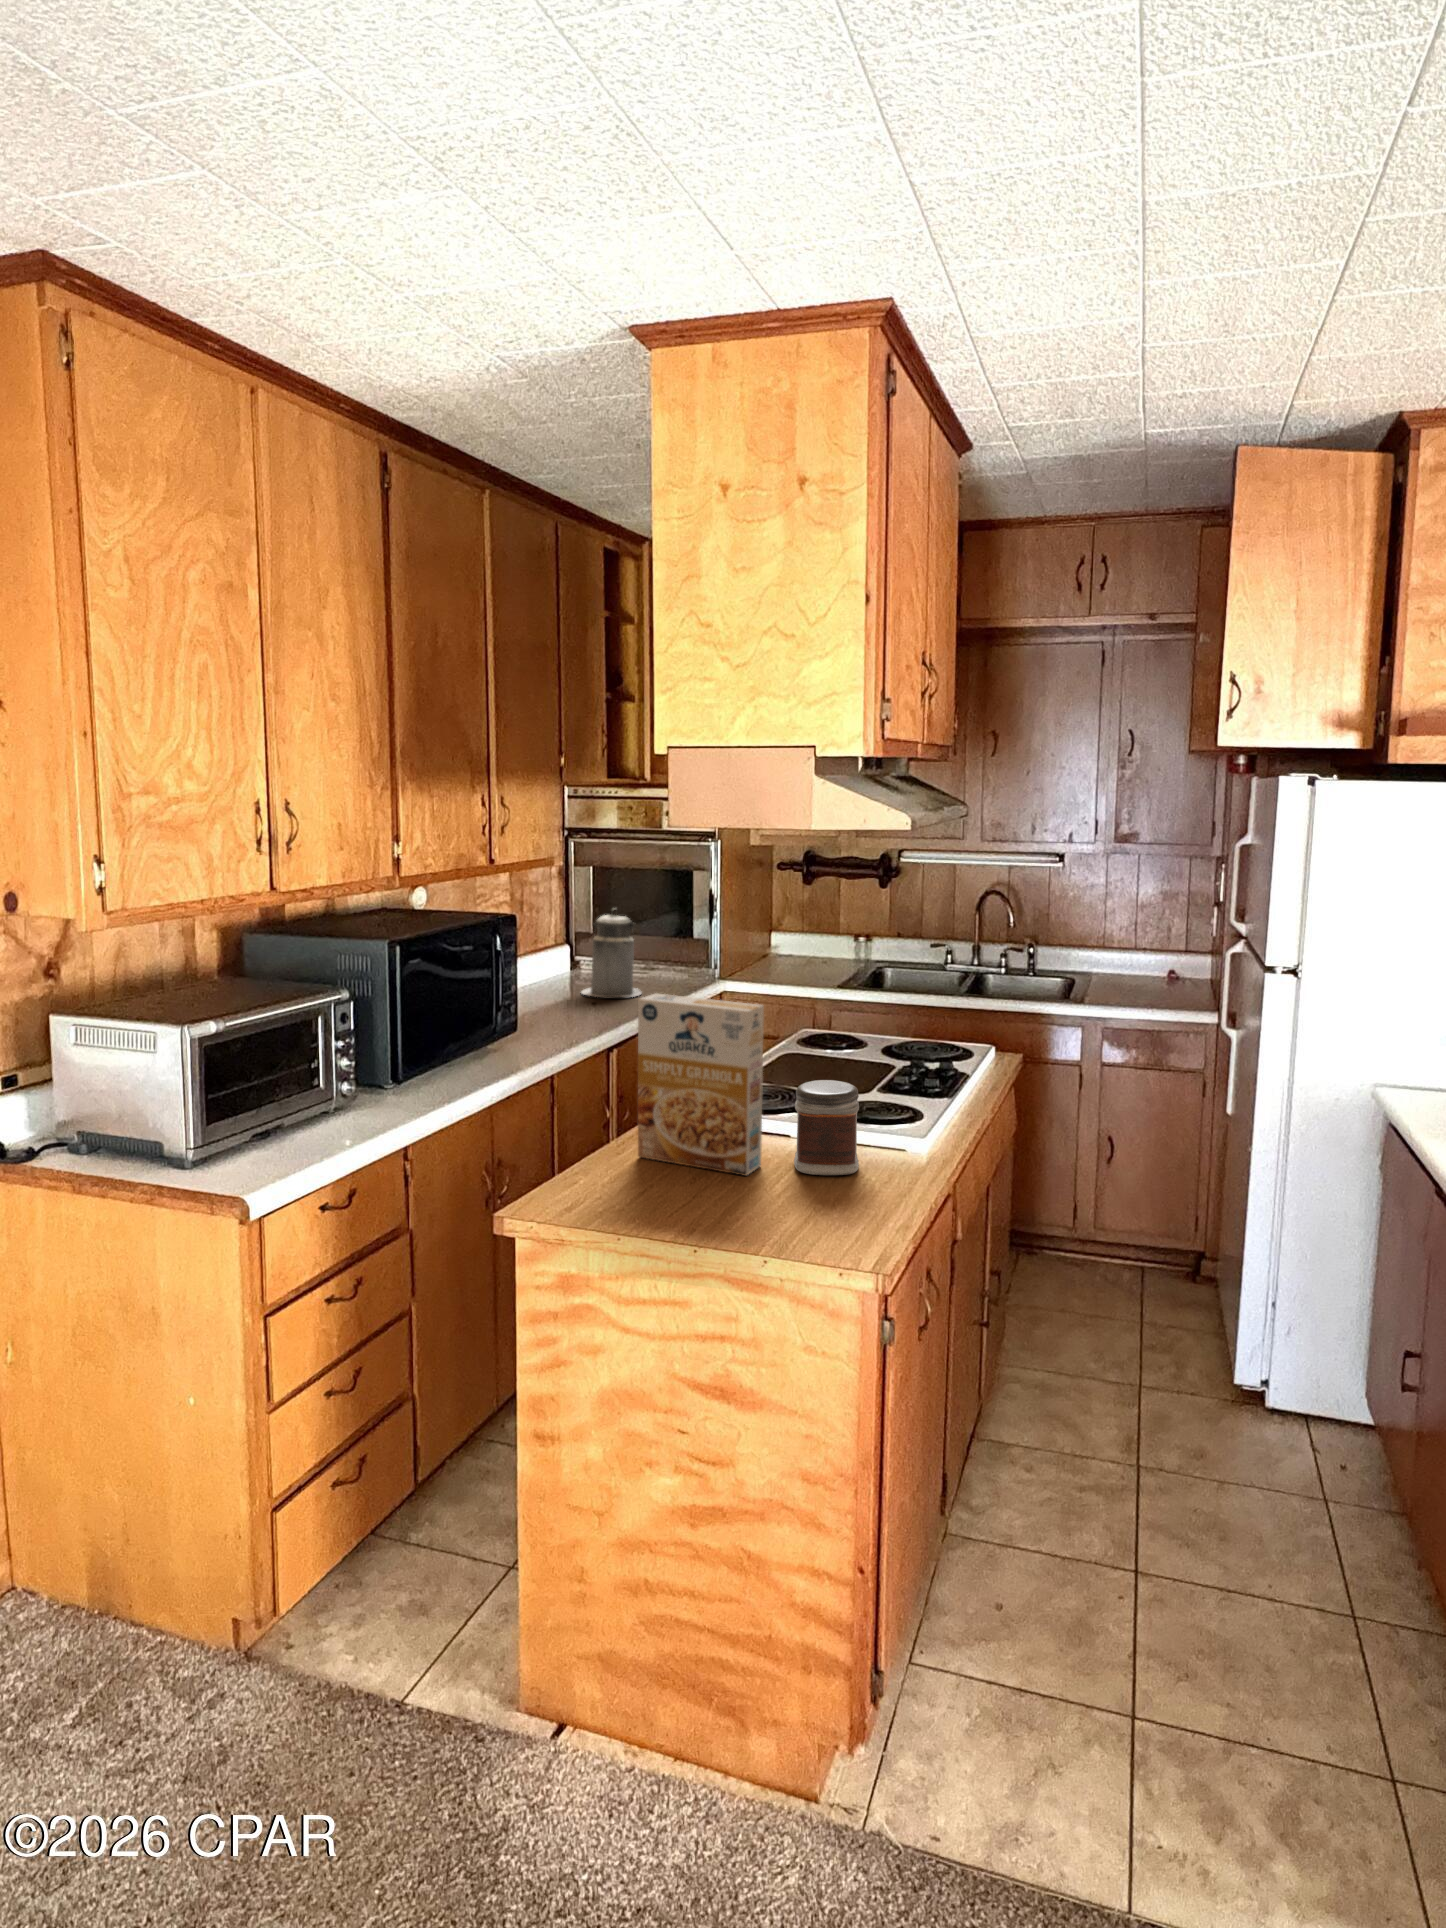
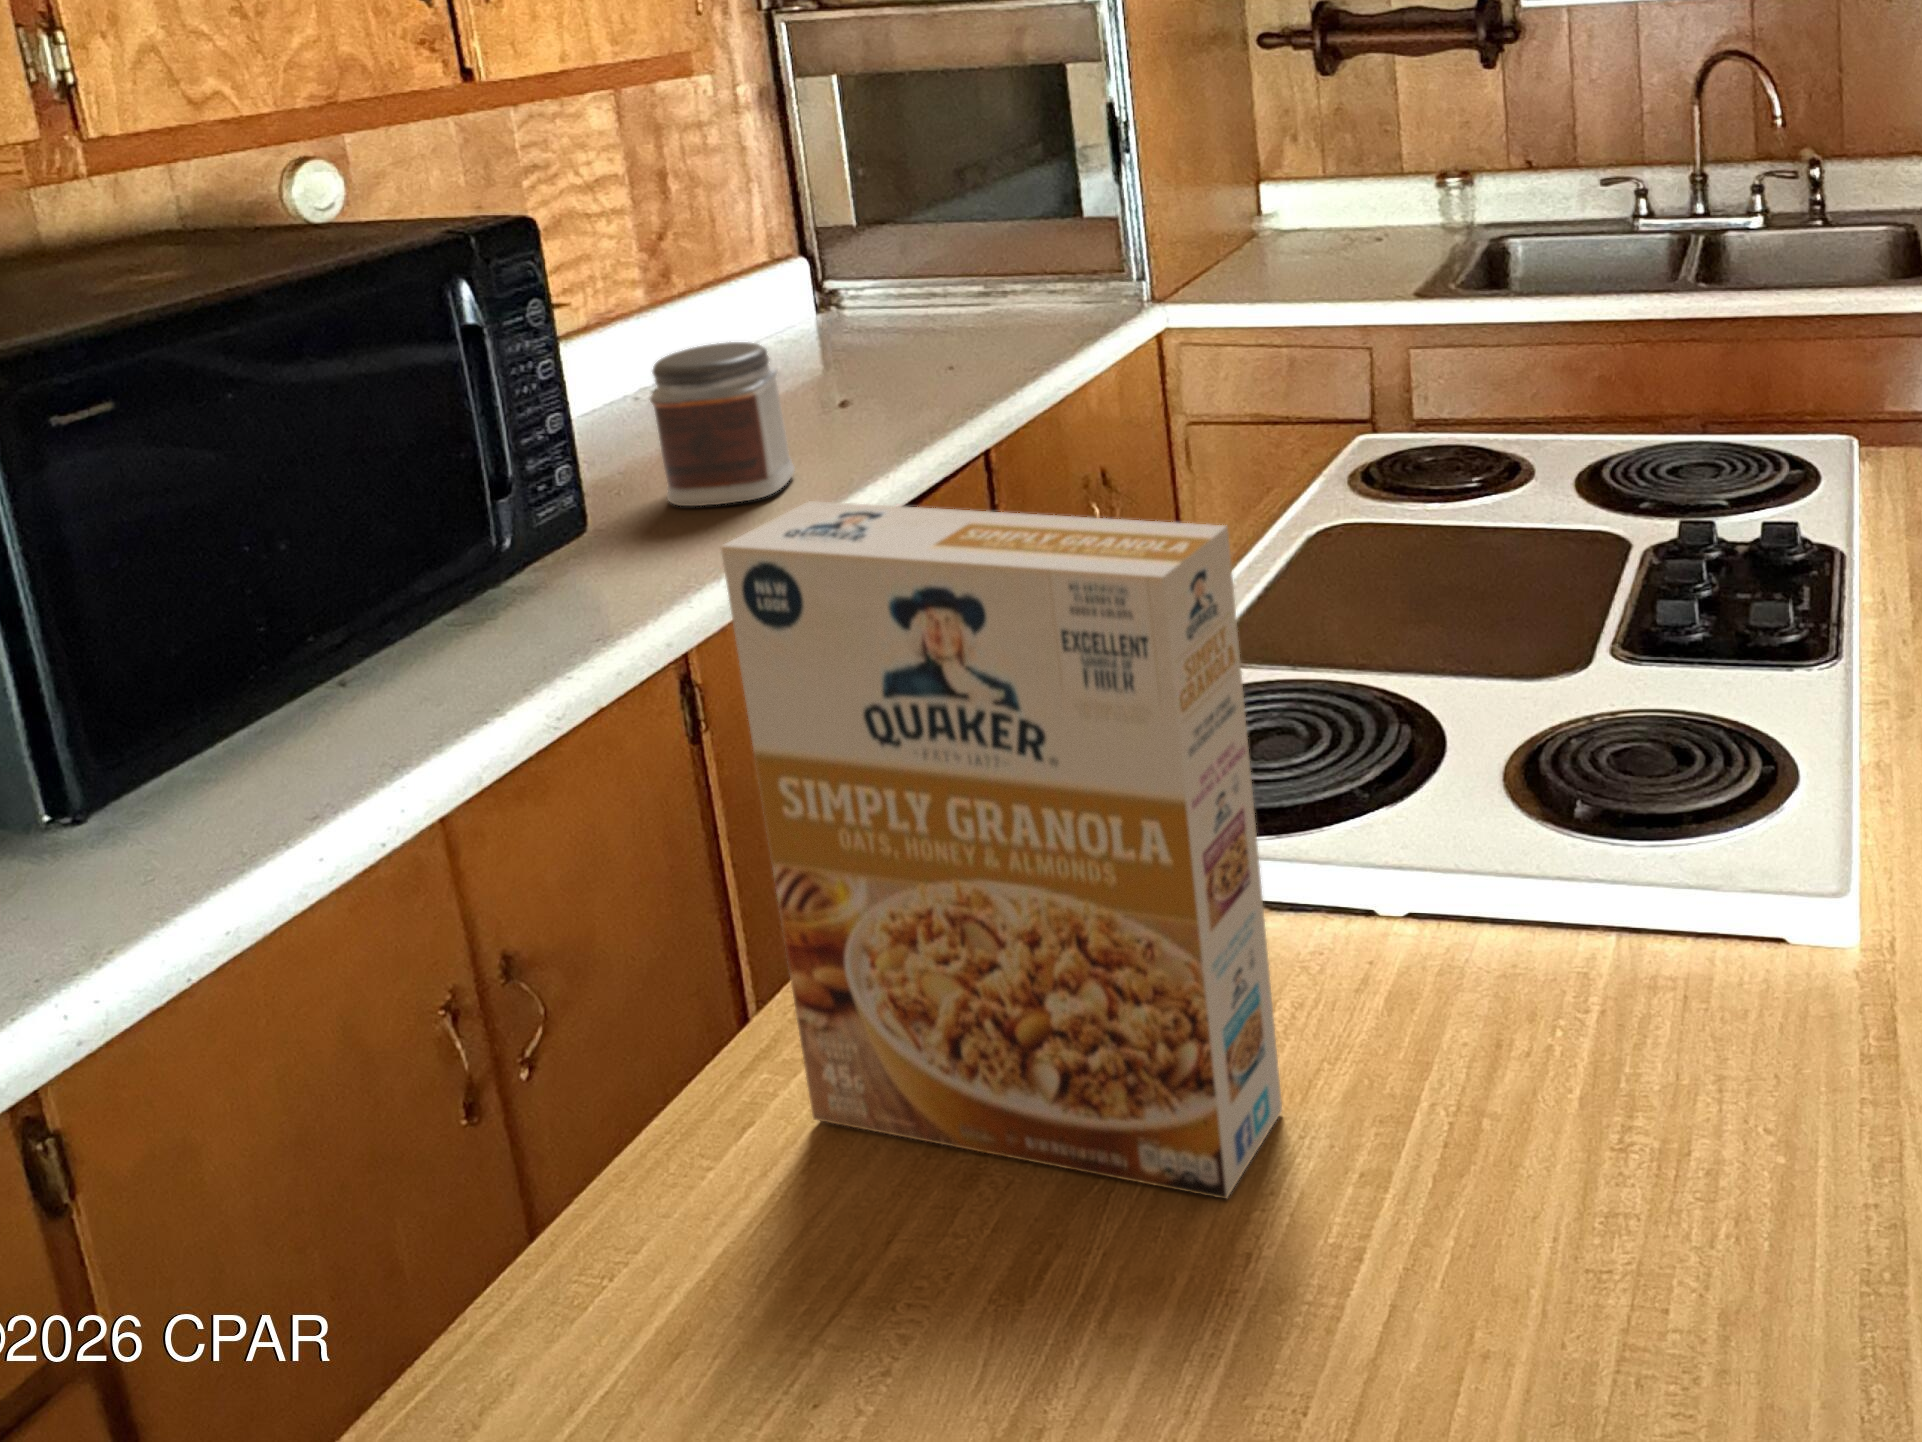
canister: present [581,908,641,997] -> none [821,166,970,383]
jar: present [794,1080,859,1175] -> present [650,342,795,506]

